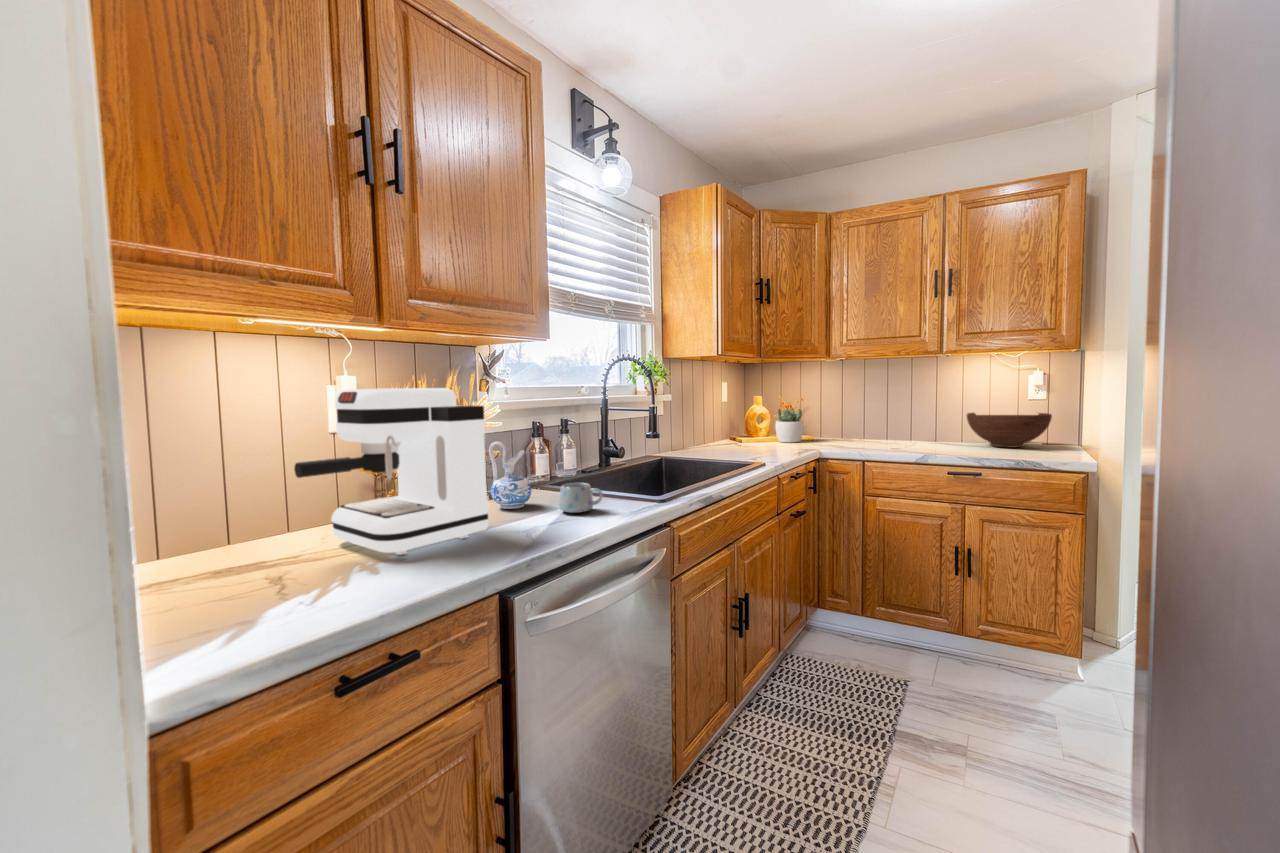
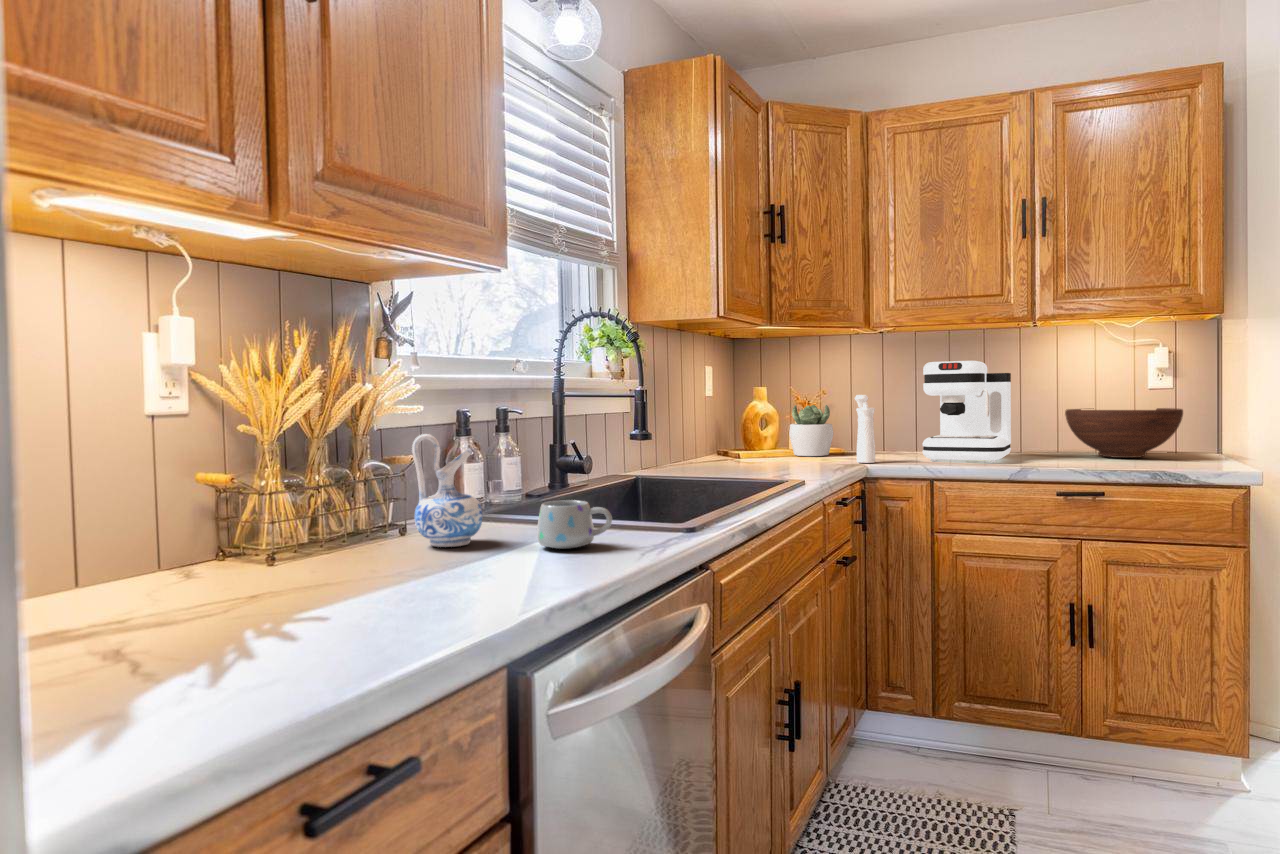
coffee maker: present [294,388,489,555] -> present [922,361,1011,462]
pepper mill: none [815,403,828,449] -> present [855,395,875,463]

